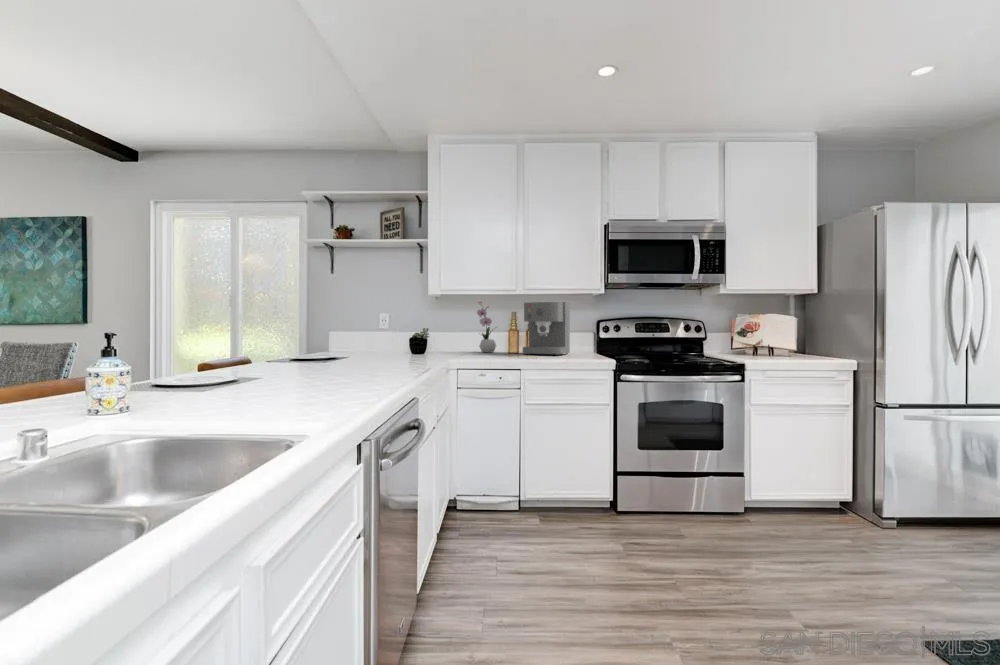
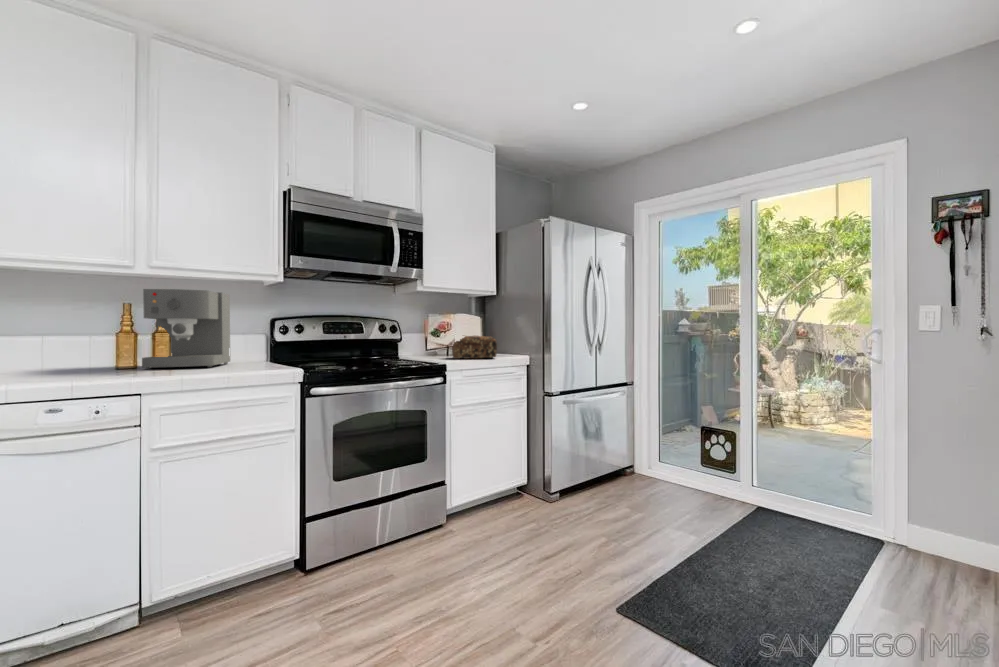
flower arrangement: present [477,302,496,352] -> none [38,284,94,369]
bread loaf: none [759,336,811,361] -> present [452,336,497,359]

